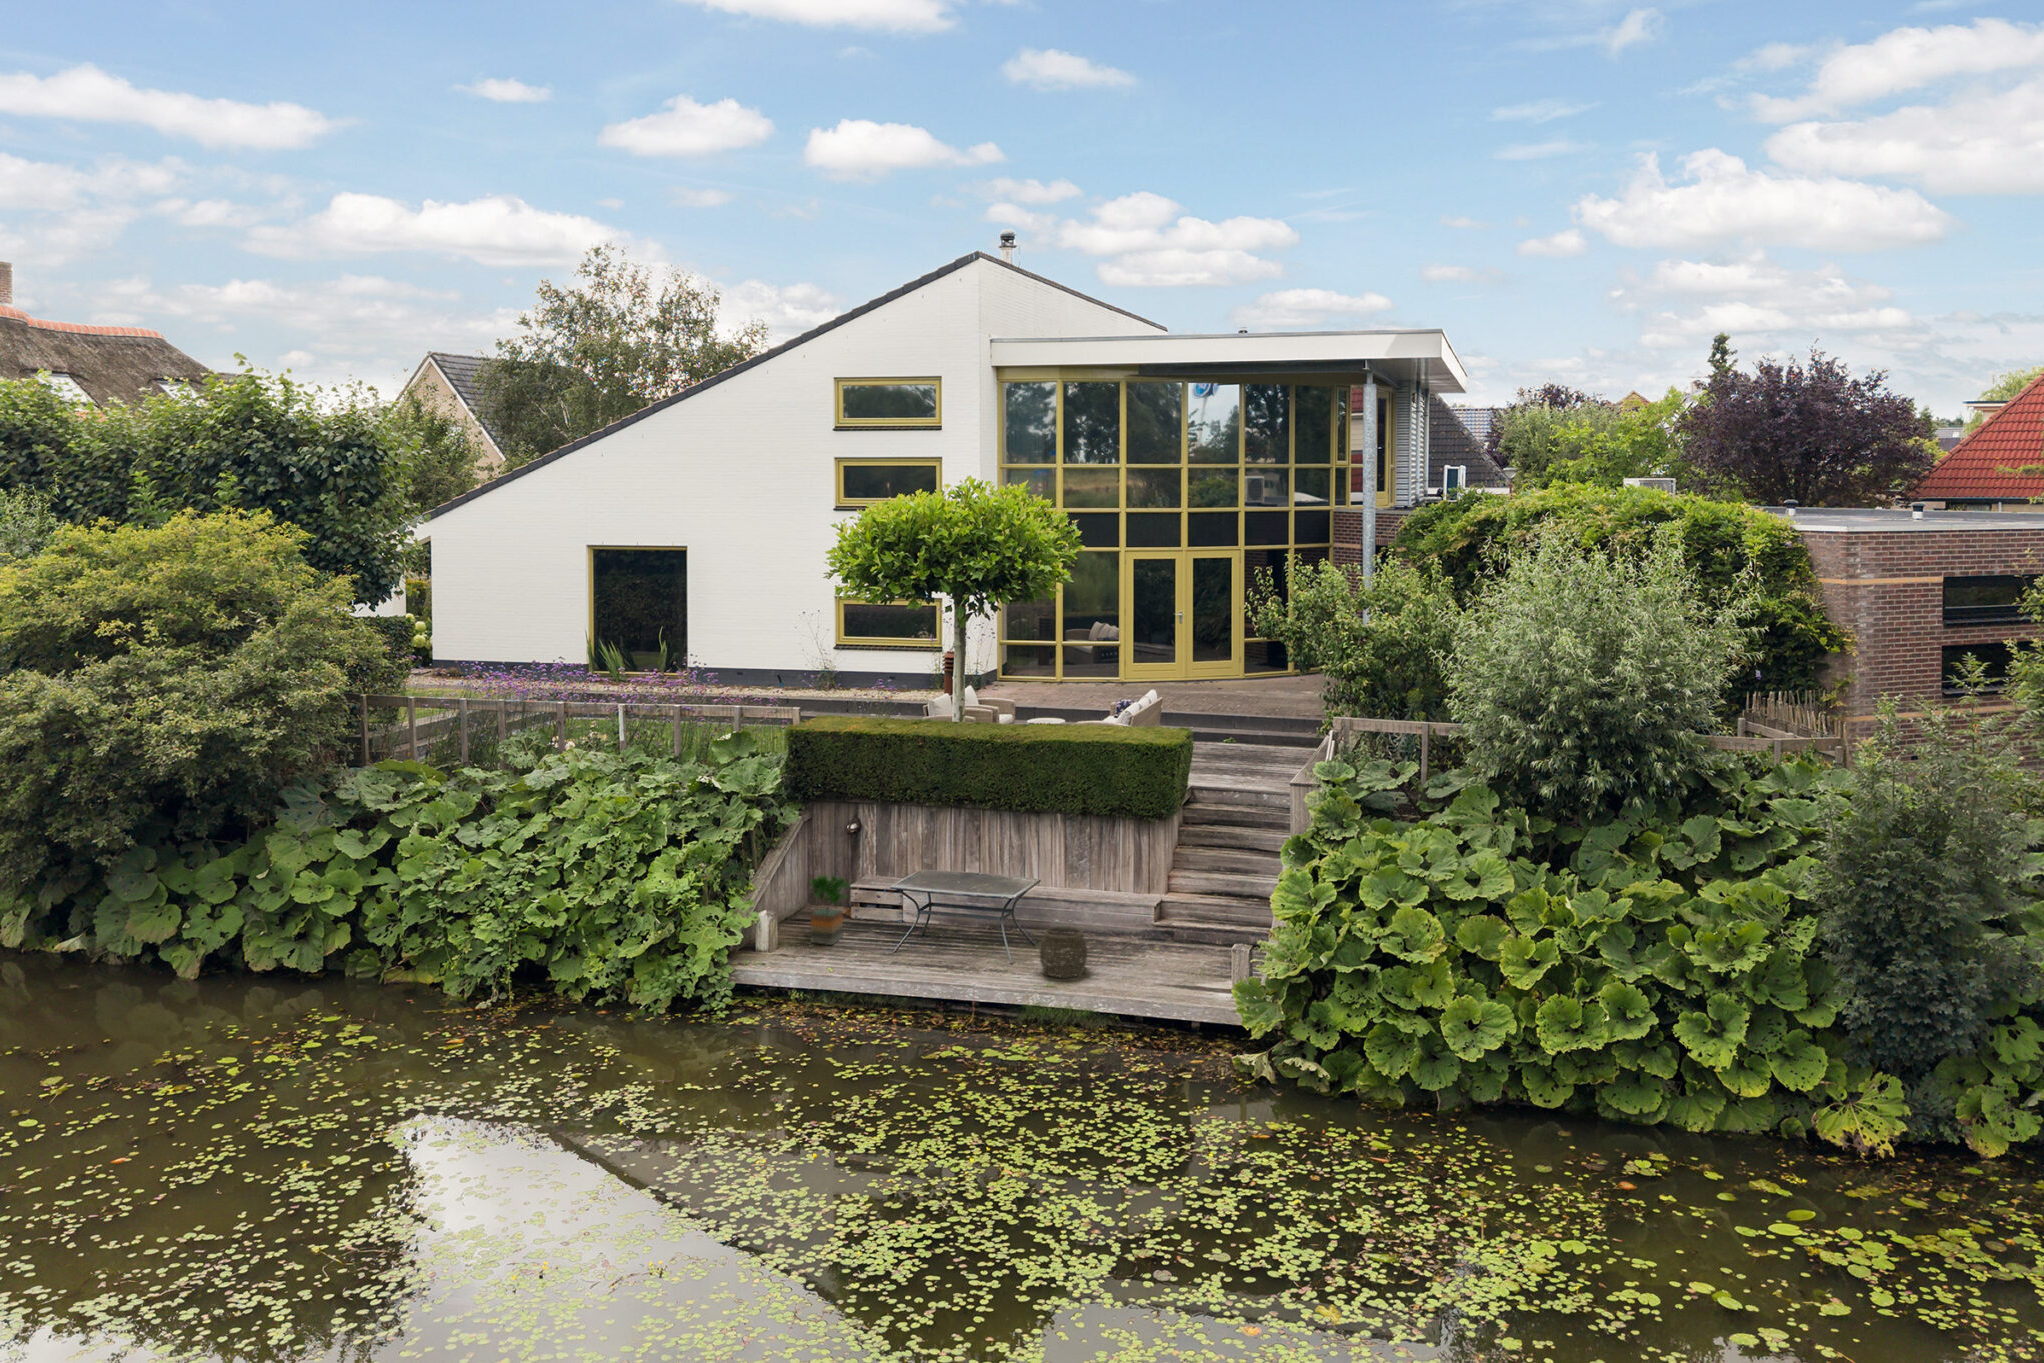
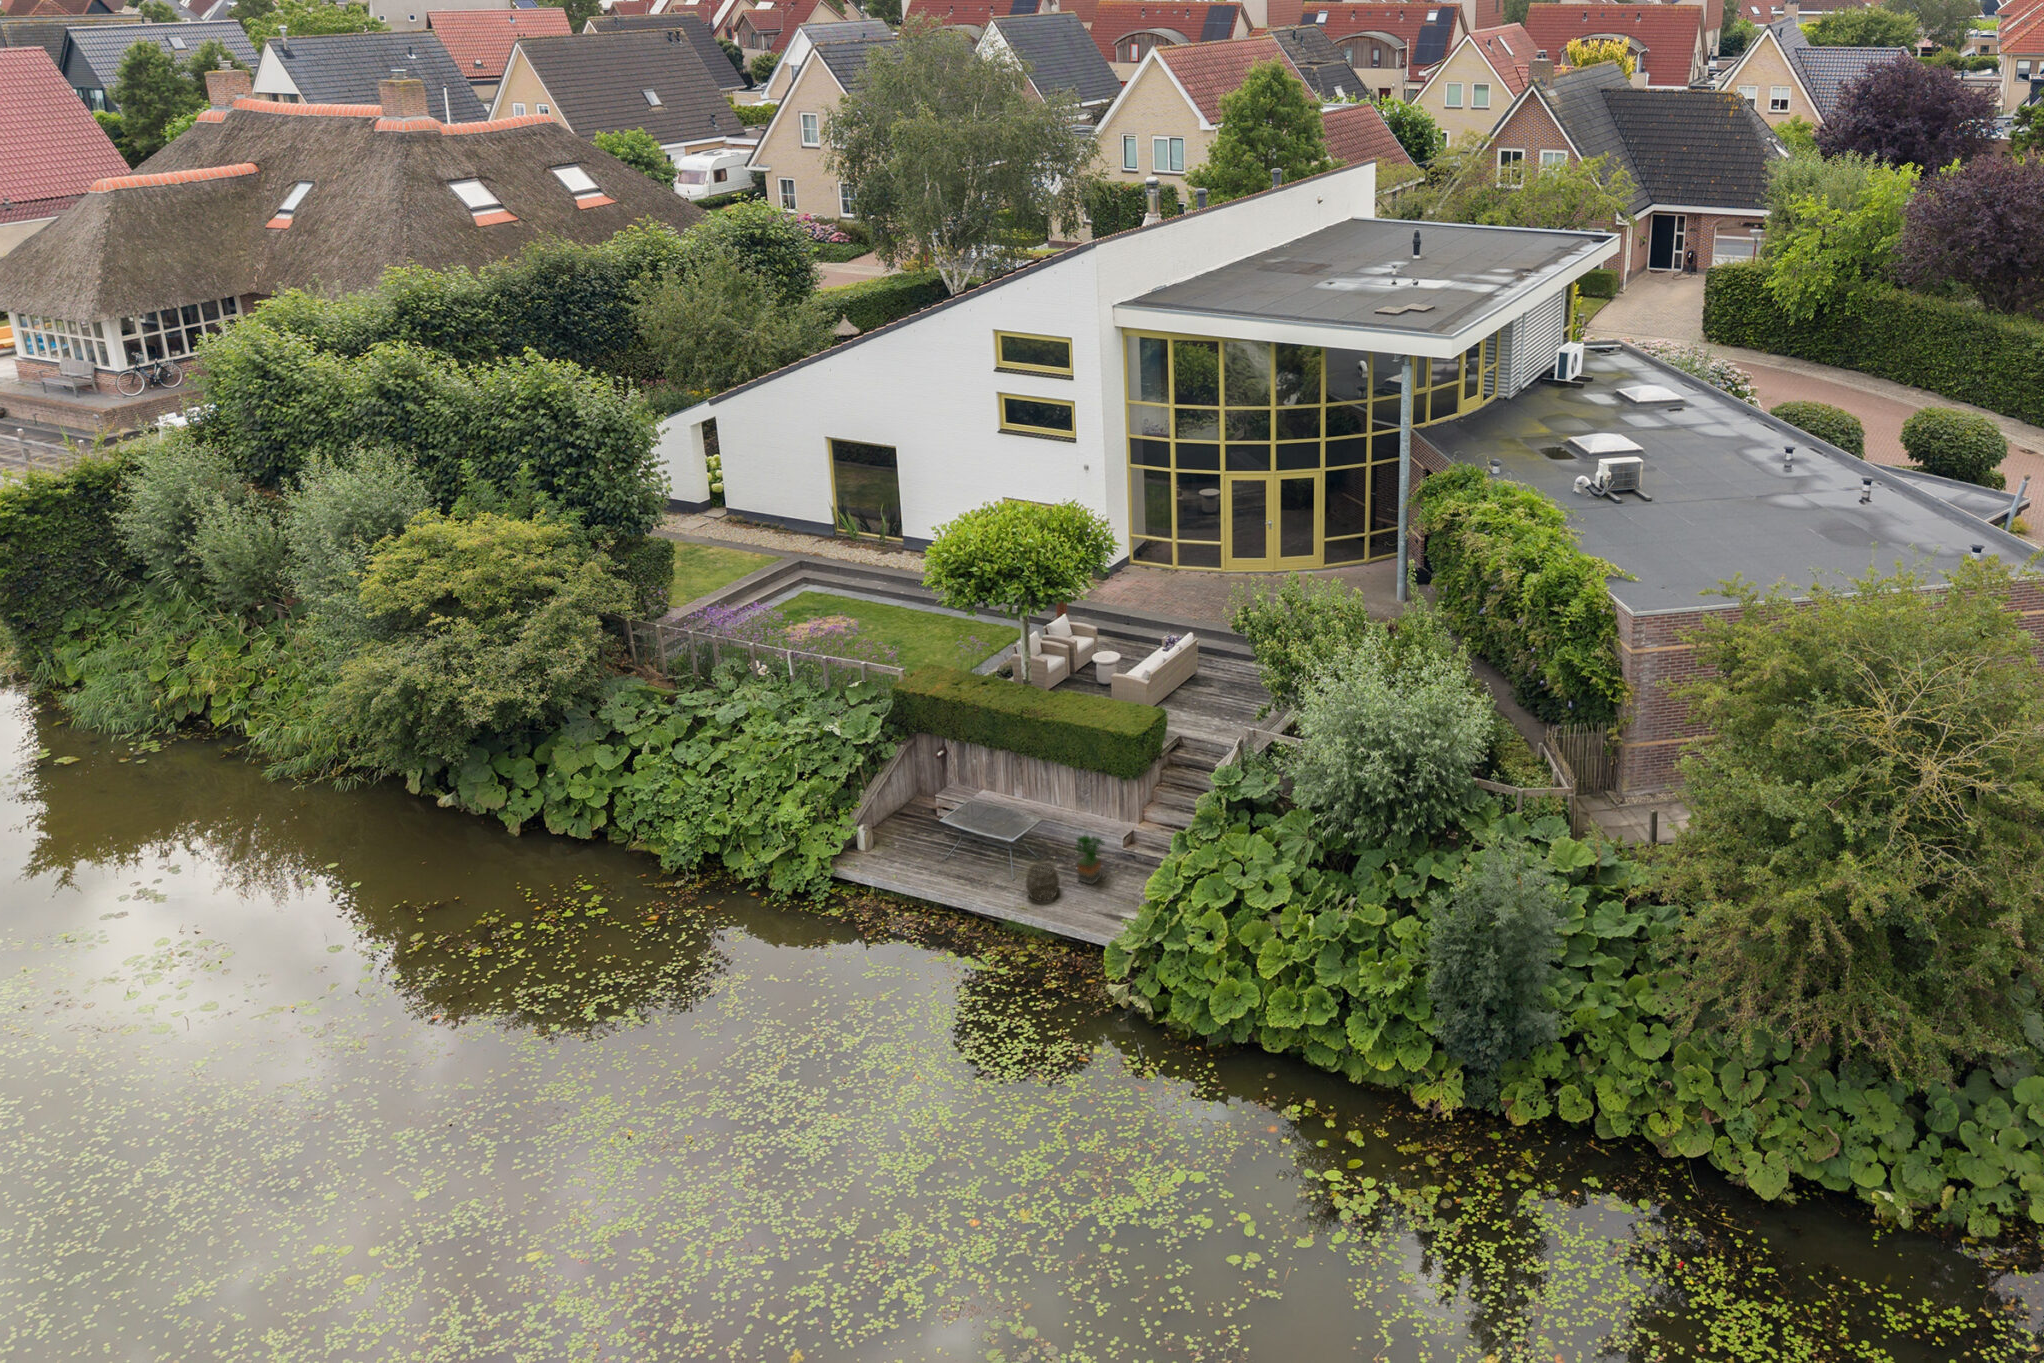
potted tree: present [810,876,849,945] -> present [1076,835,1105,884]

